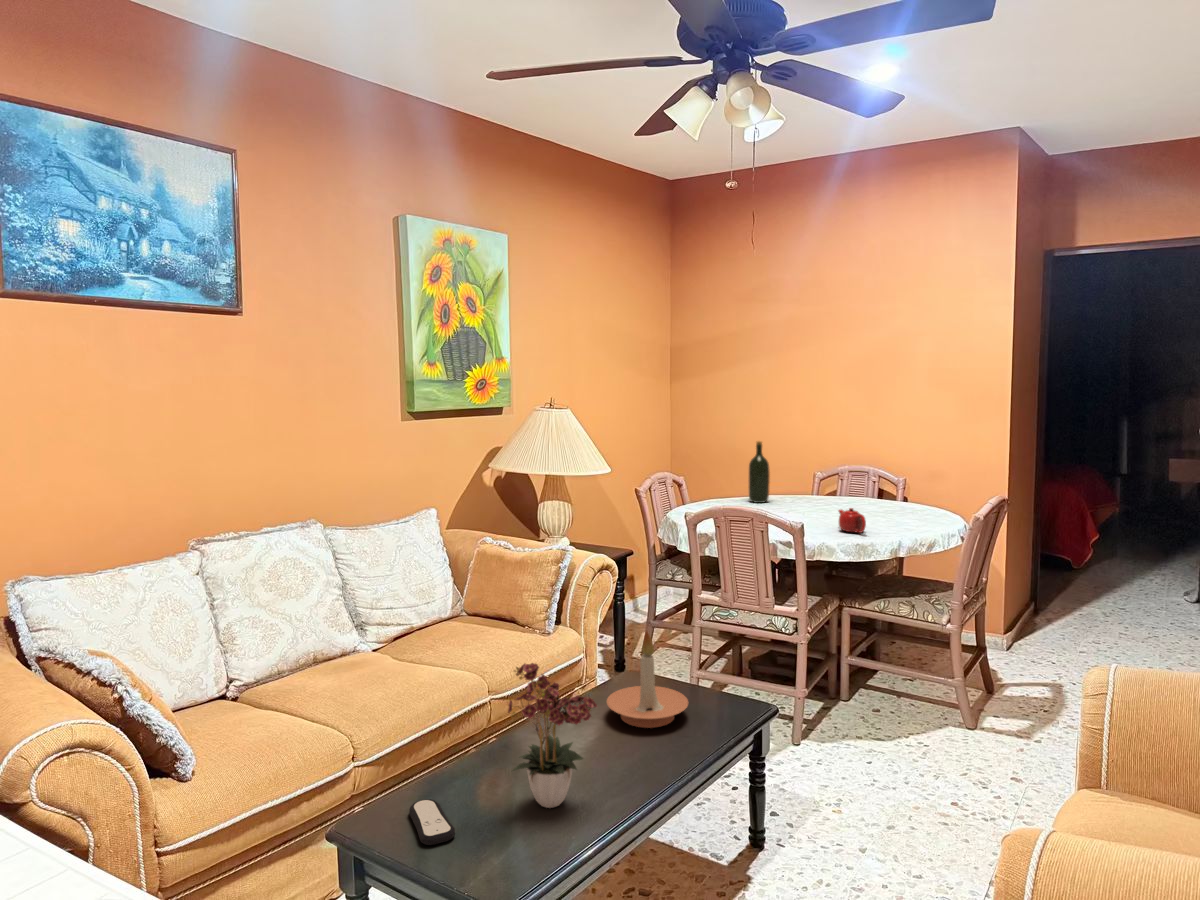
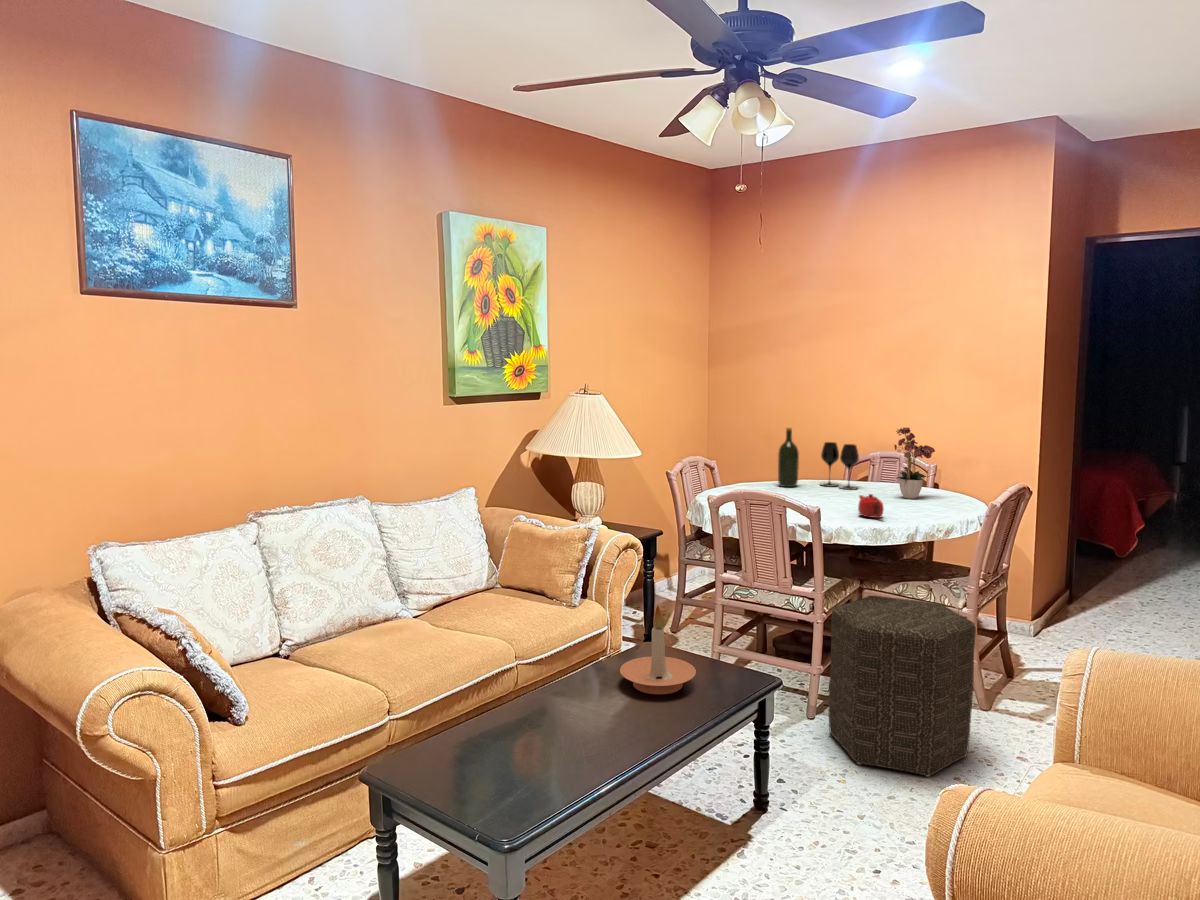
wine glass: none [791,456,831,504] -> present [821,442,859,490]
ottoman: none [817,614,968,803] -> present [828,596,976,777]
flower arrangement: present [508,663,597,808] -> present [894,427,935,499]
remote control: present [409,799,455,845] -> none [433,749,471,787]

